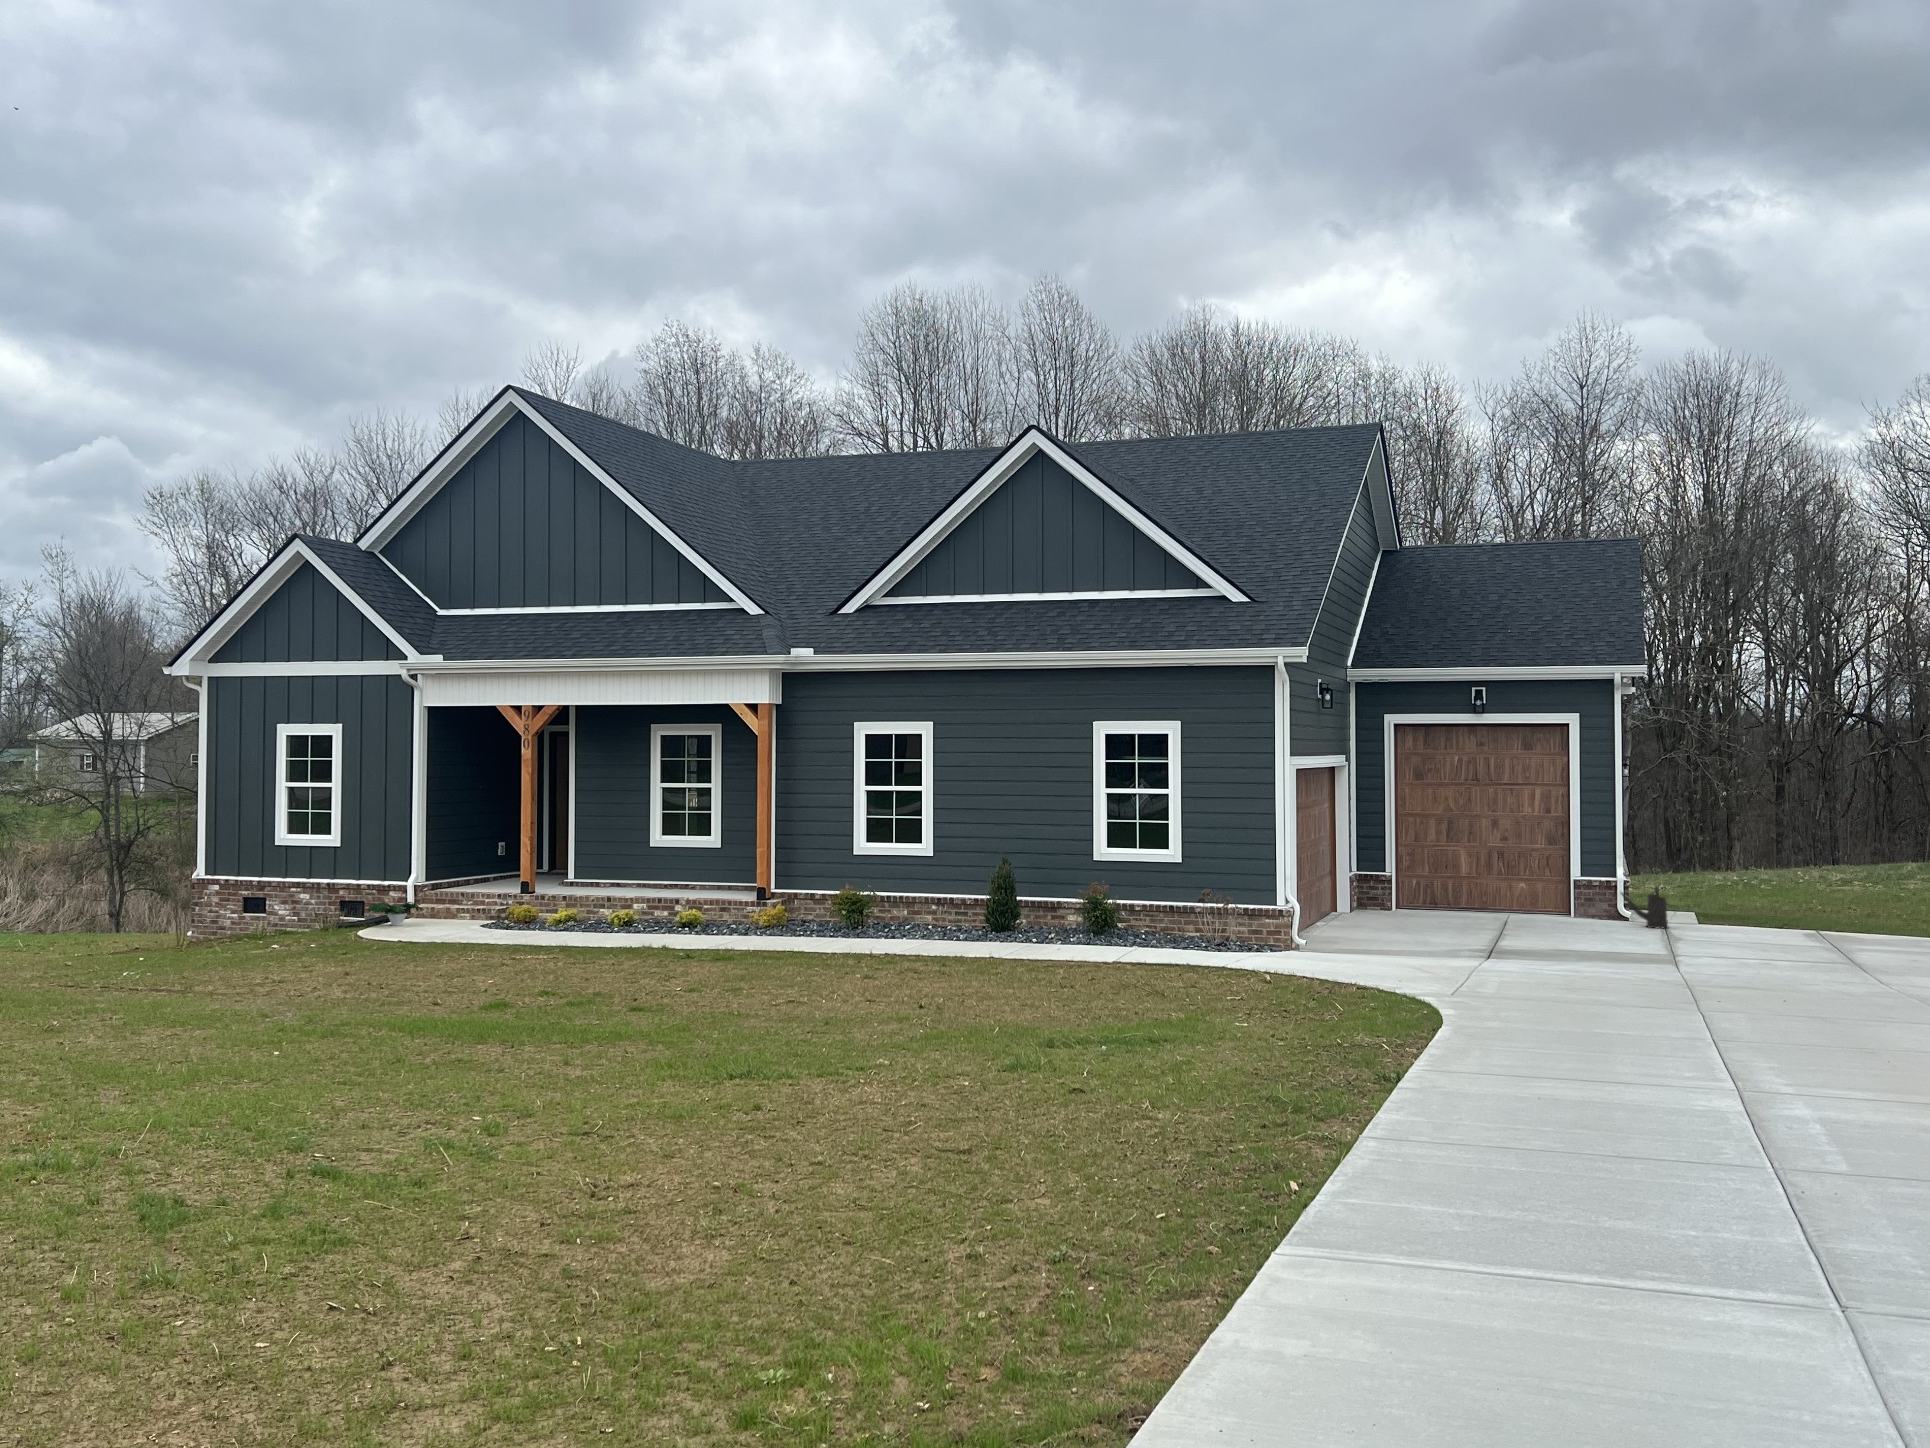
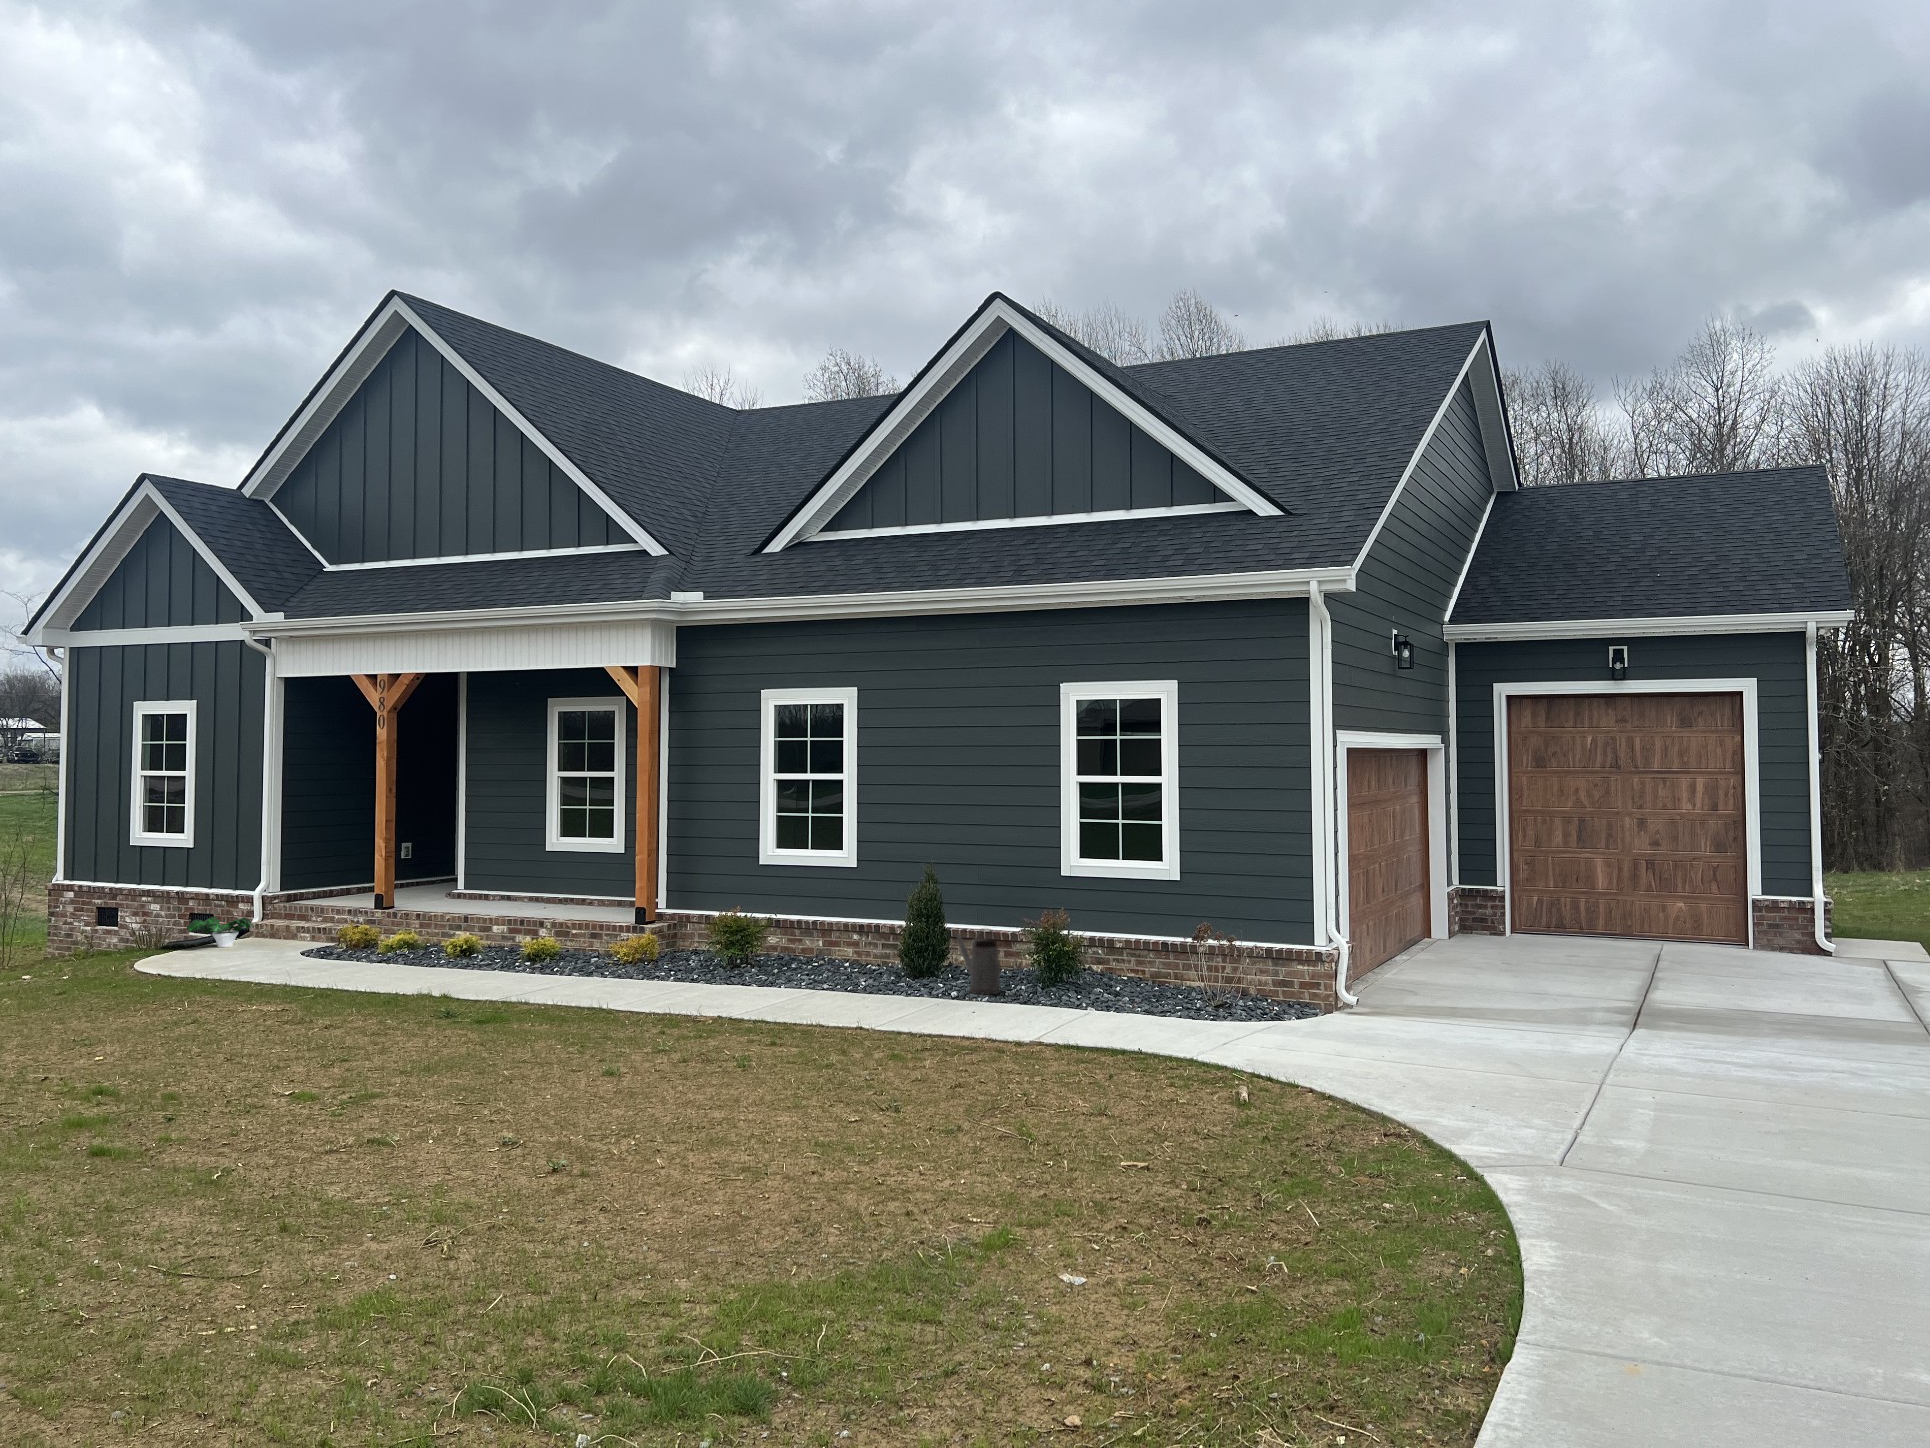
watering can: present [1621,886,1668,928] -> present [956,929,1001,994]

